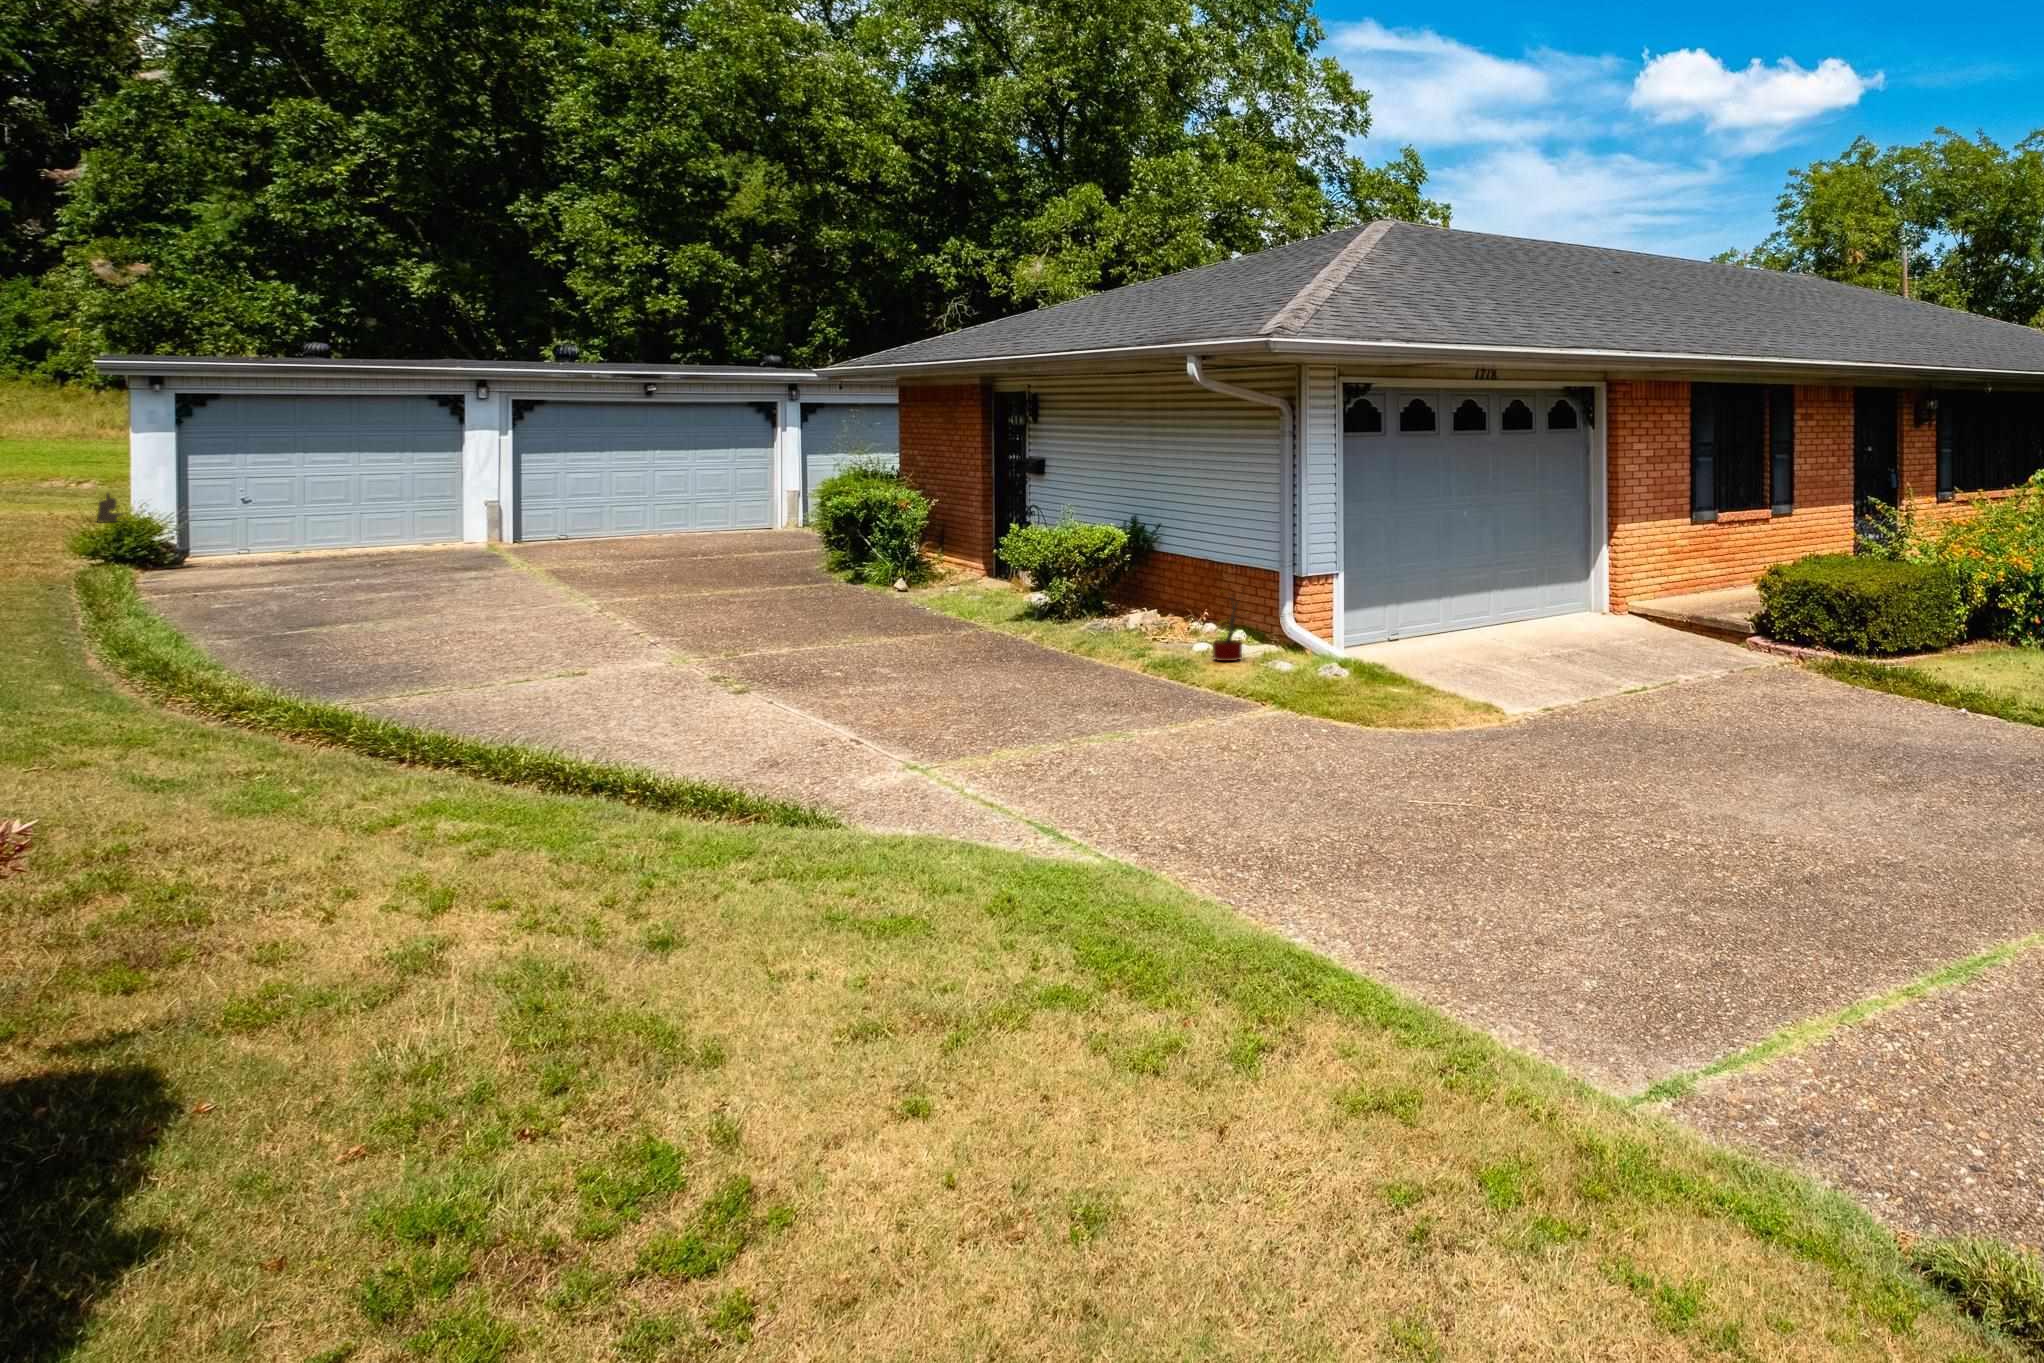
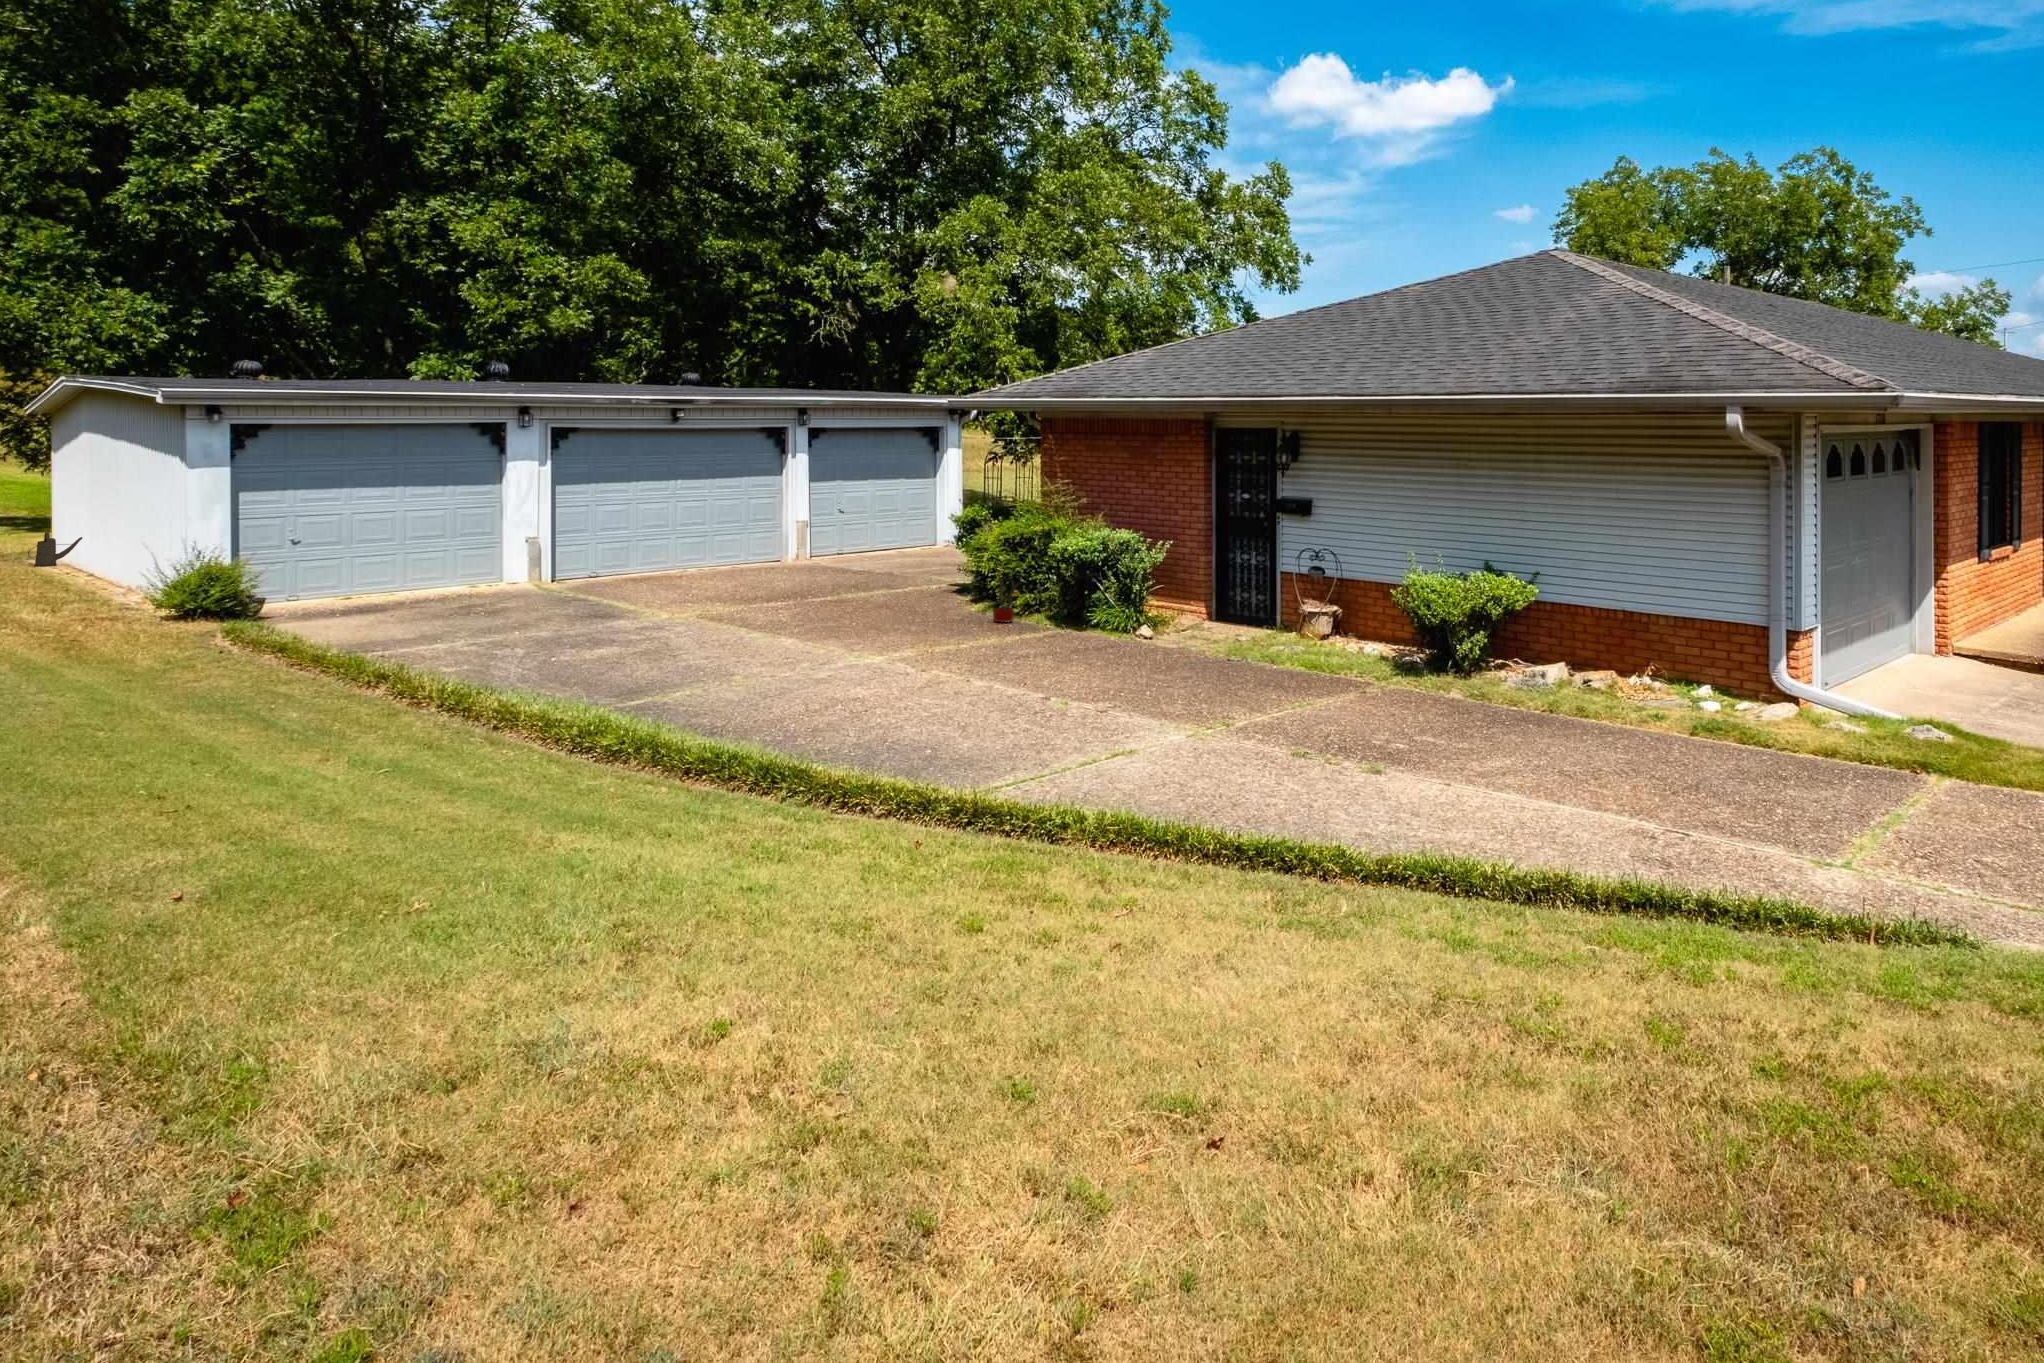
decorative plant: present [1213,589,1247,661] -> present [993,576,1018,622]

